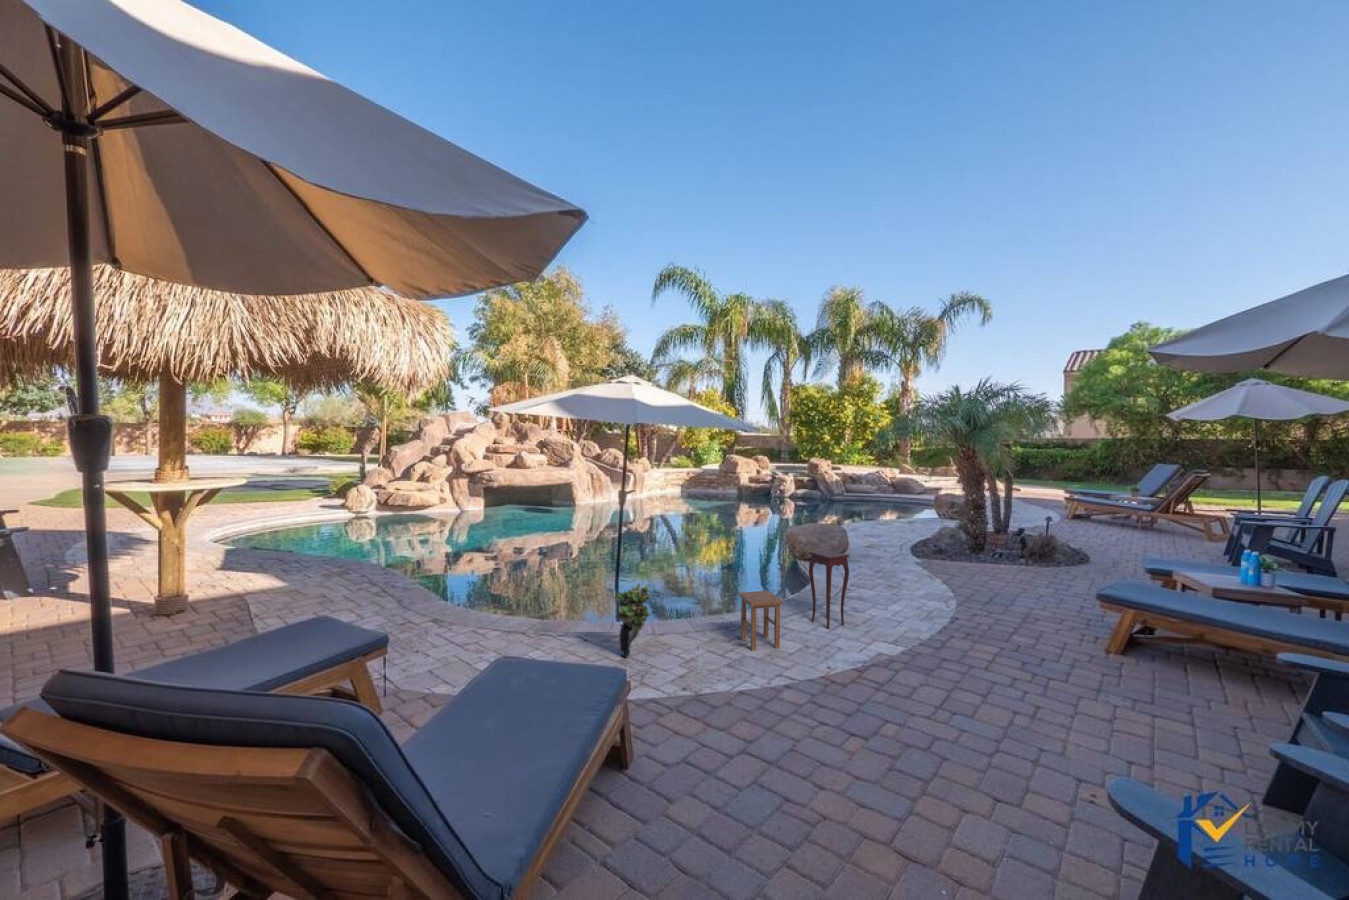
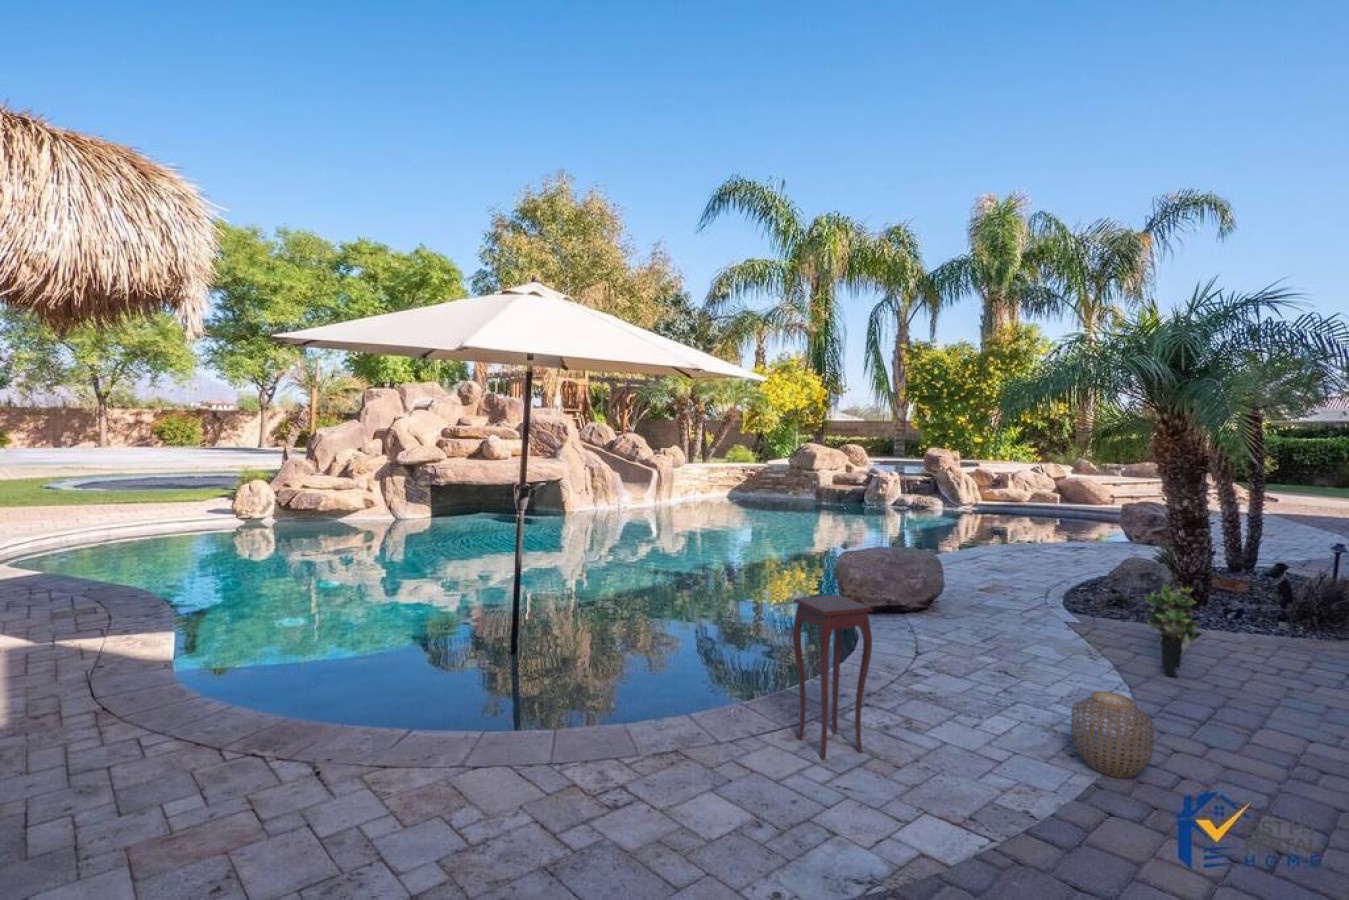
potted plant: present [615,584,651,657] -> present [1145,584,1203,677]
woven basket: none [937,590,974,629] -> present [1071,691,1154,778]
stool: present [739,591,783,651] -> none [622,675,697,805]

